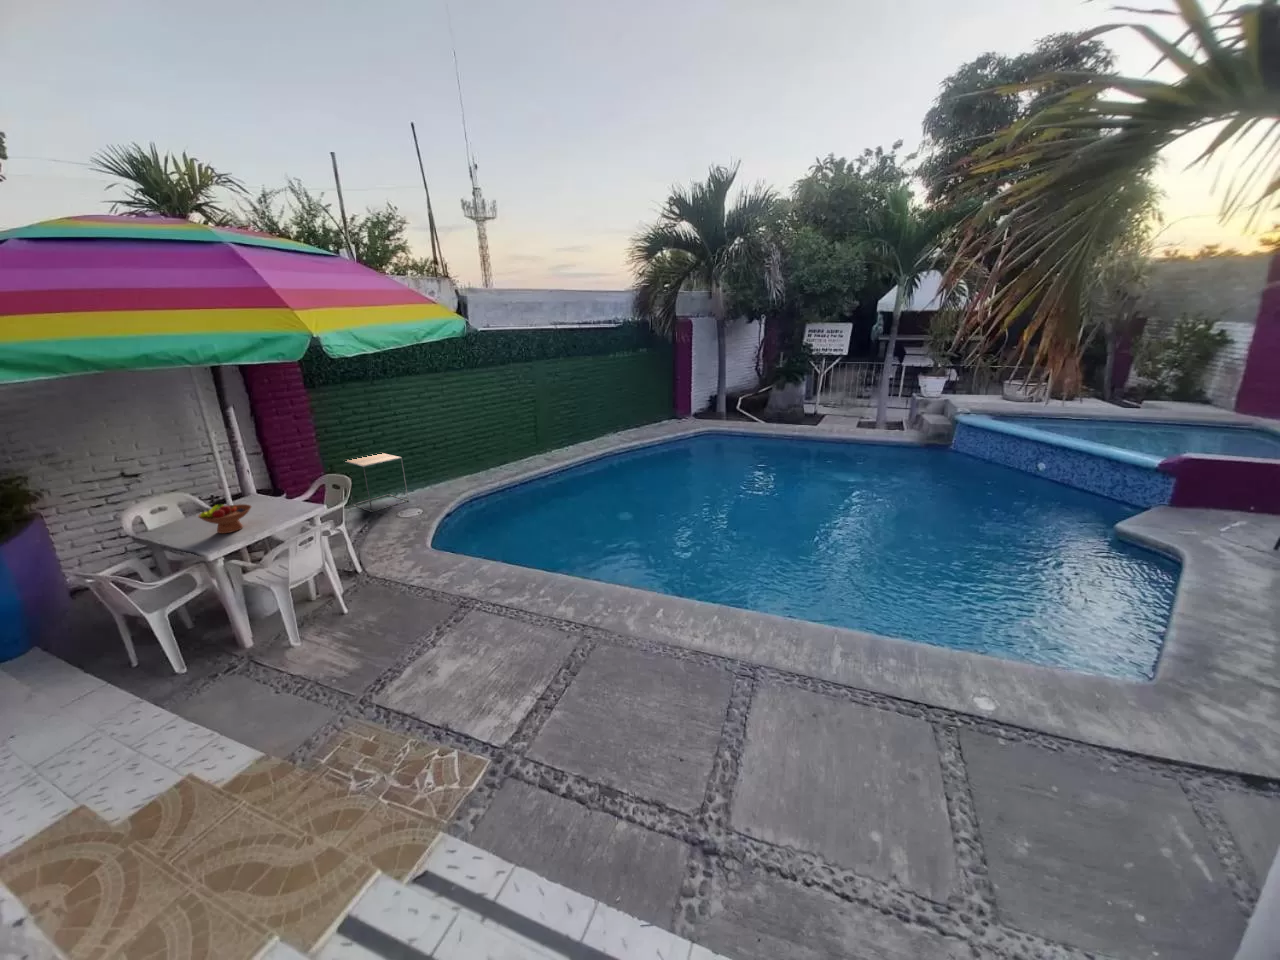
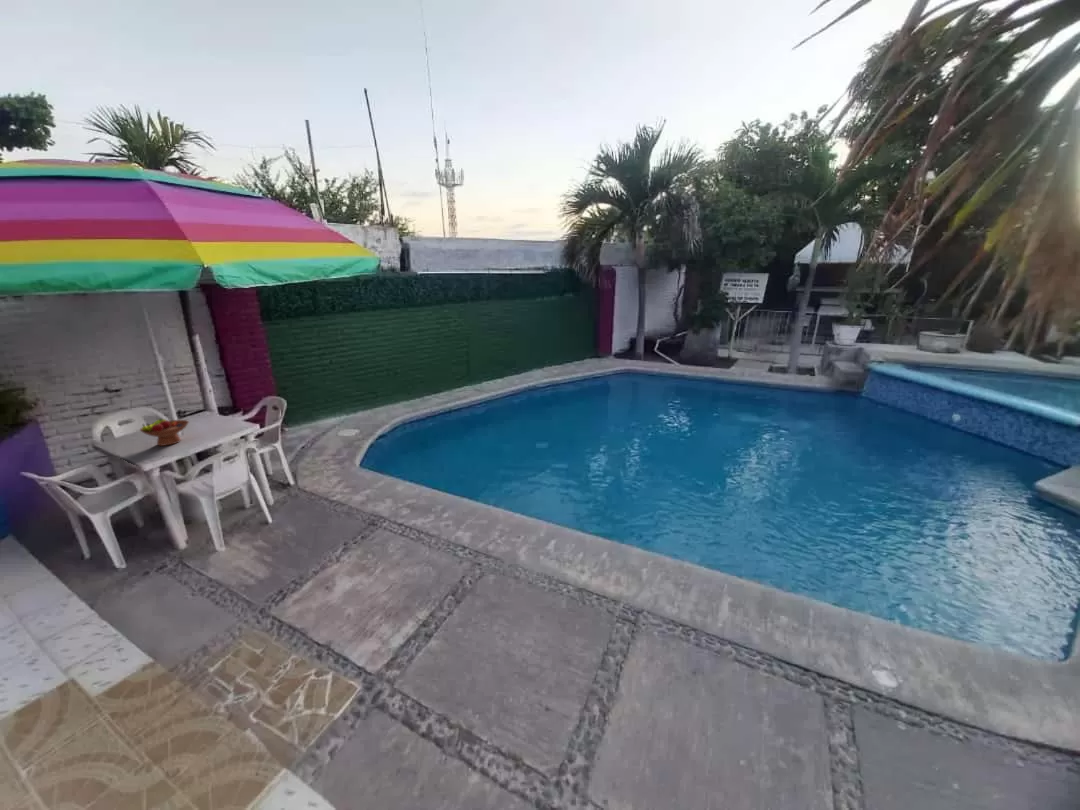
side table: present [345,453,409,512] -> none [298,377,353,429]

